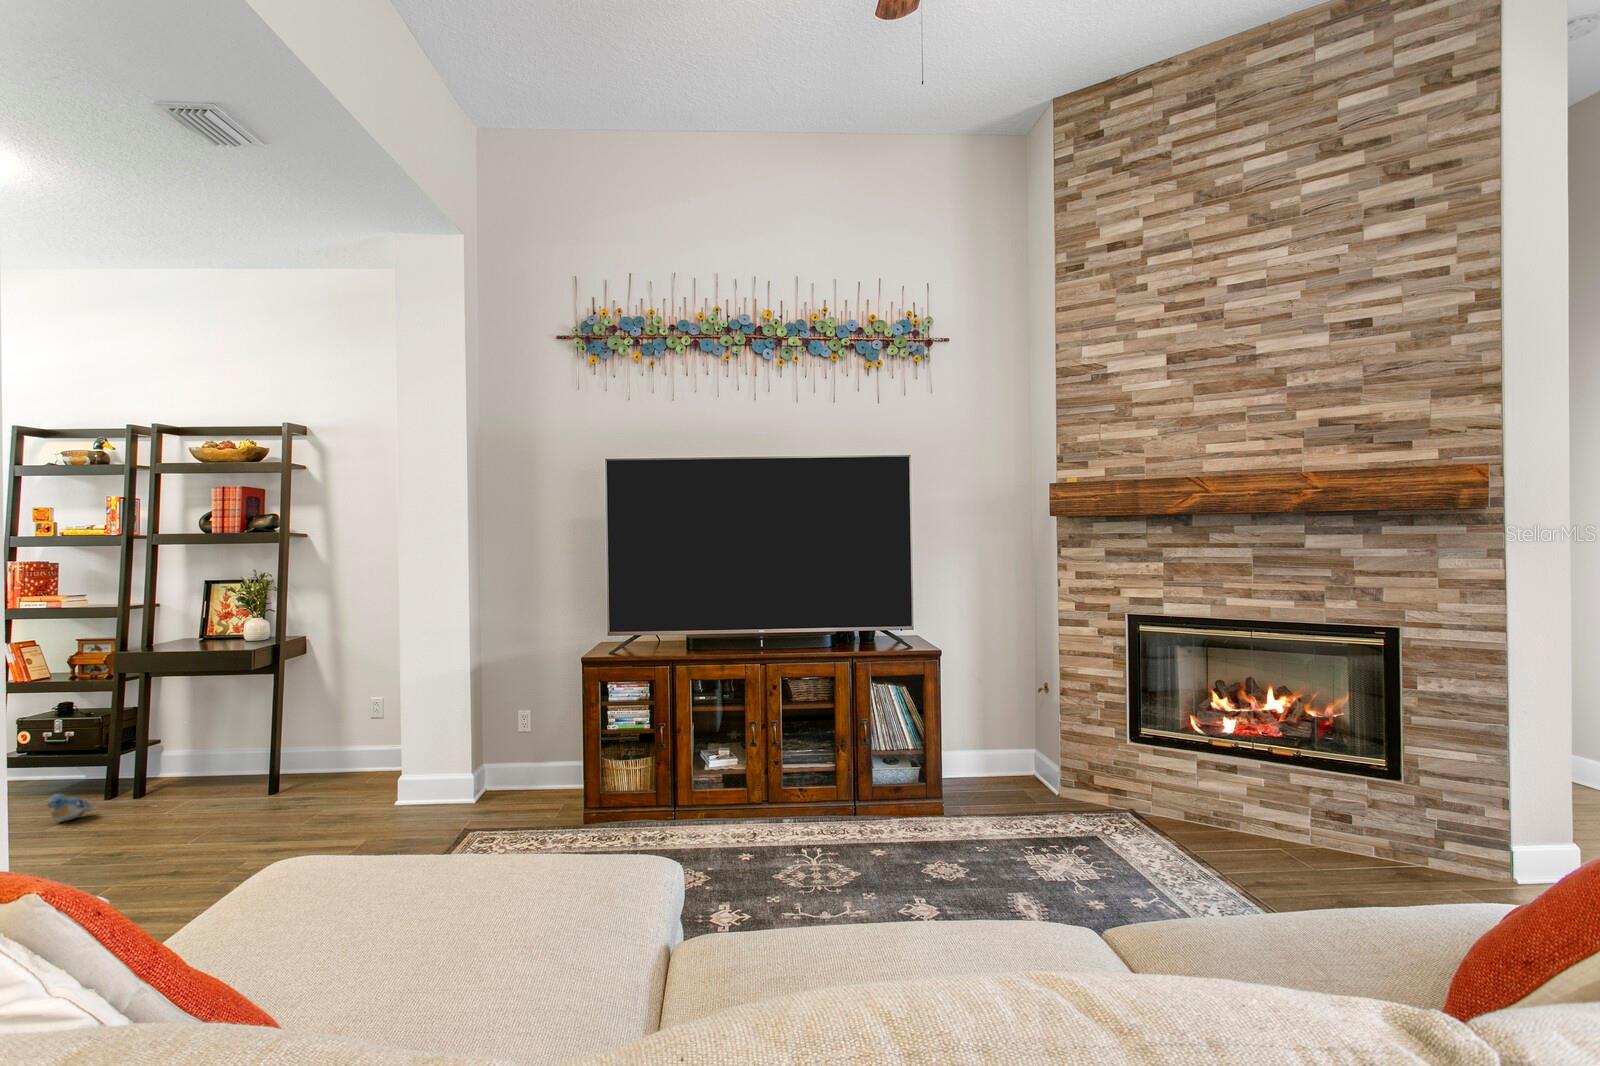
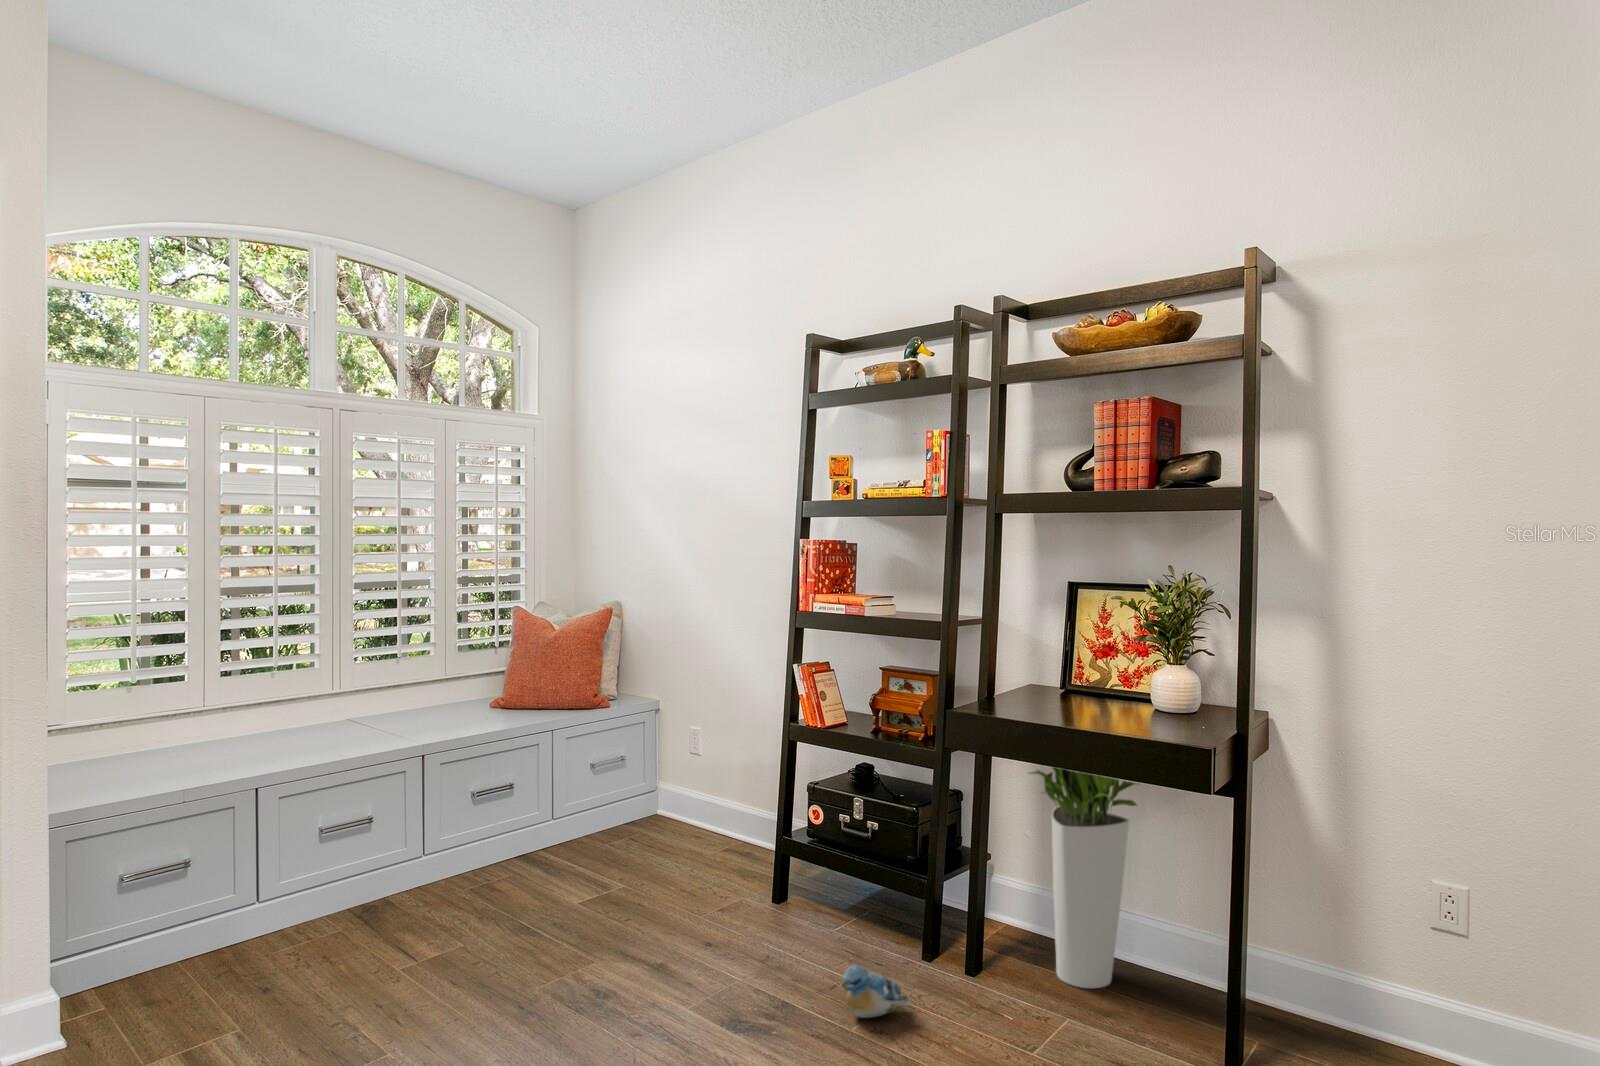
planter: none [174,652,253,789] -> present [1029,767,1137,988]

